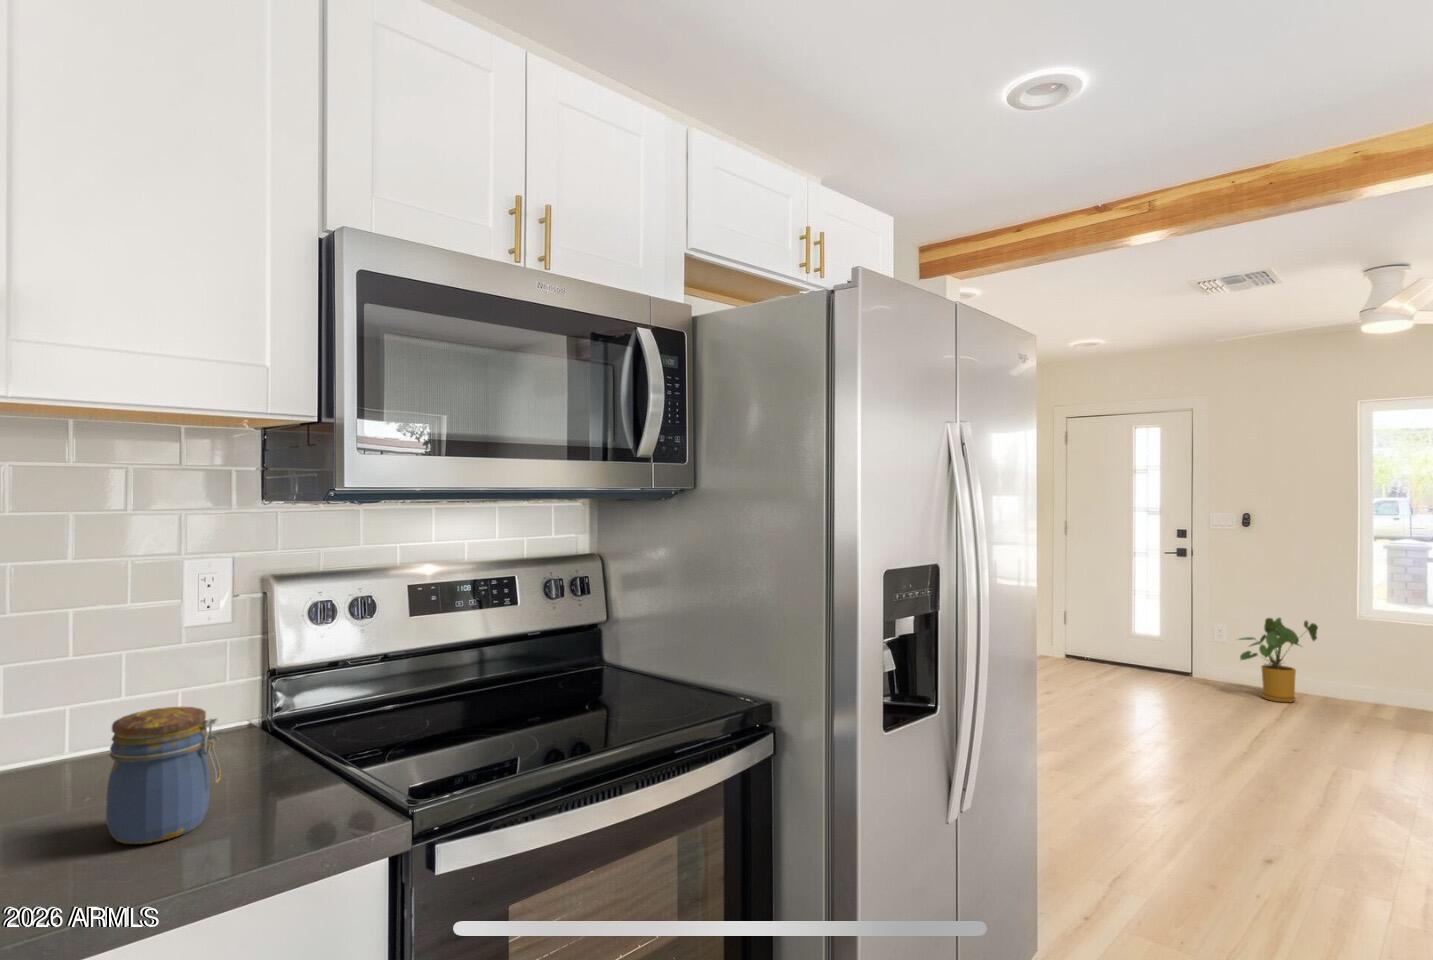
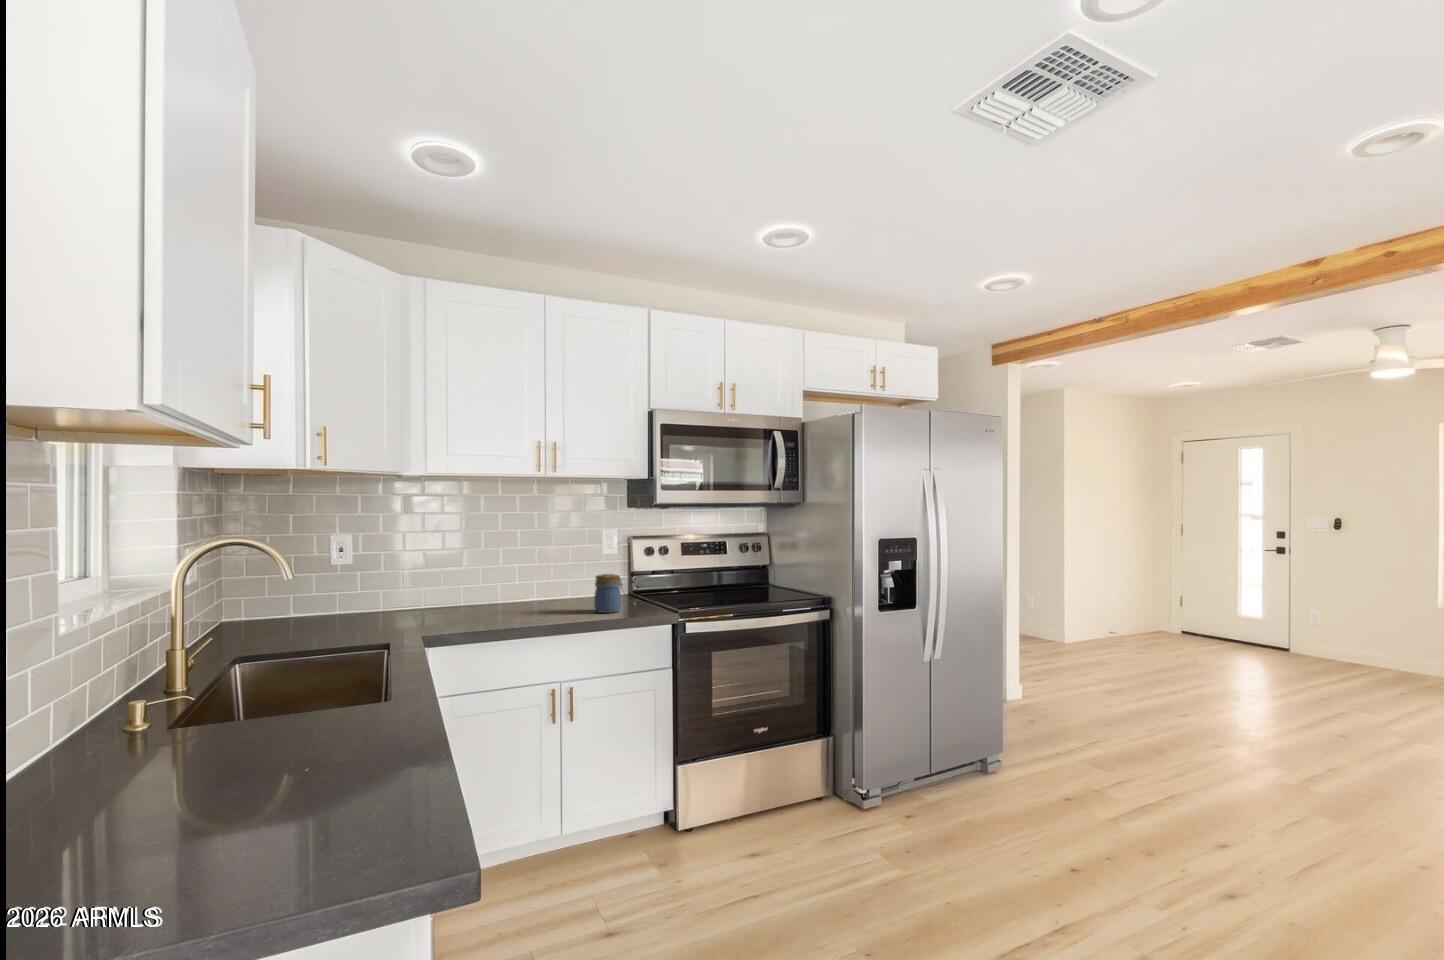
house plant: present [1240,618,1318,702] -> none [1315,606,1398,675]

